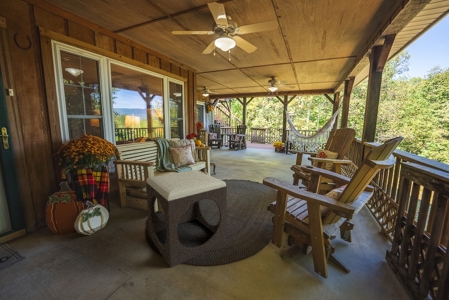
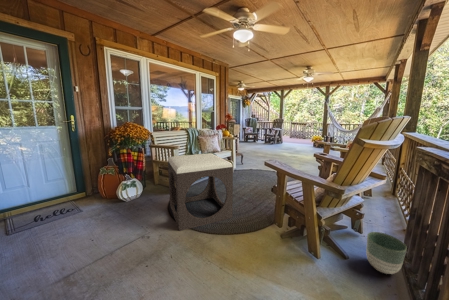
planter: none [366,243,402,283] -> present [366,232,407,274]

